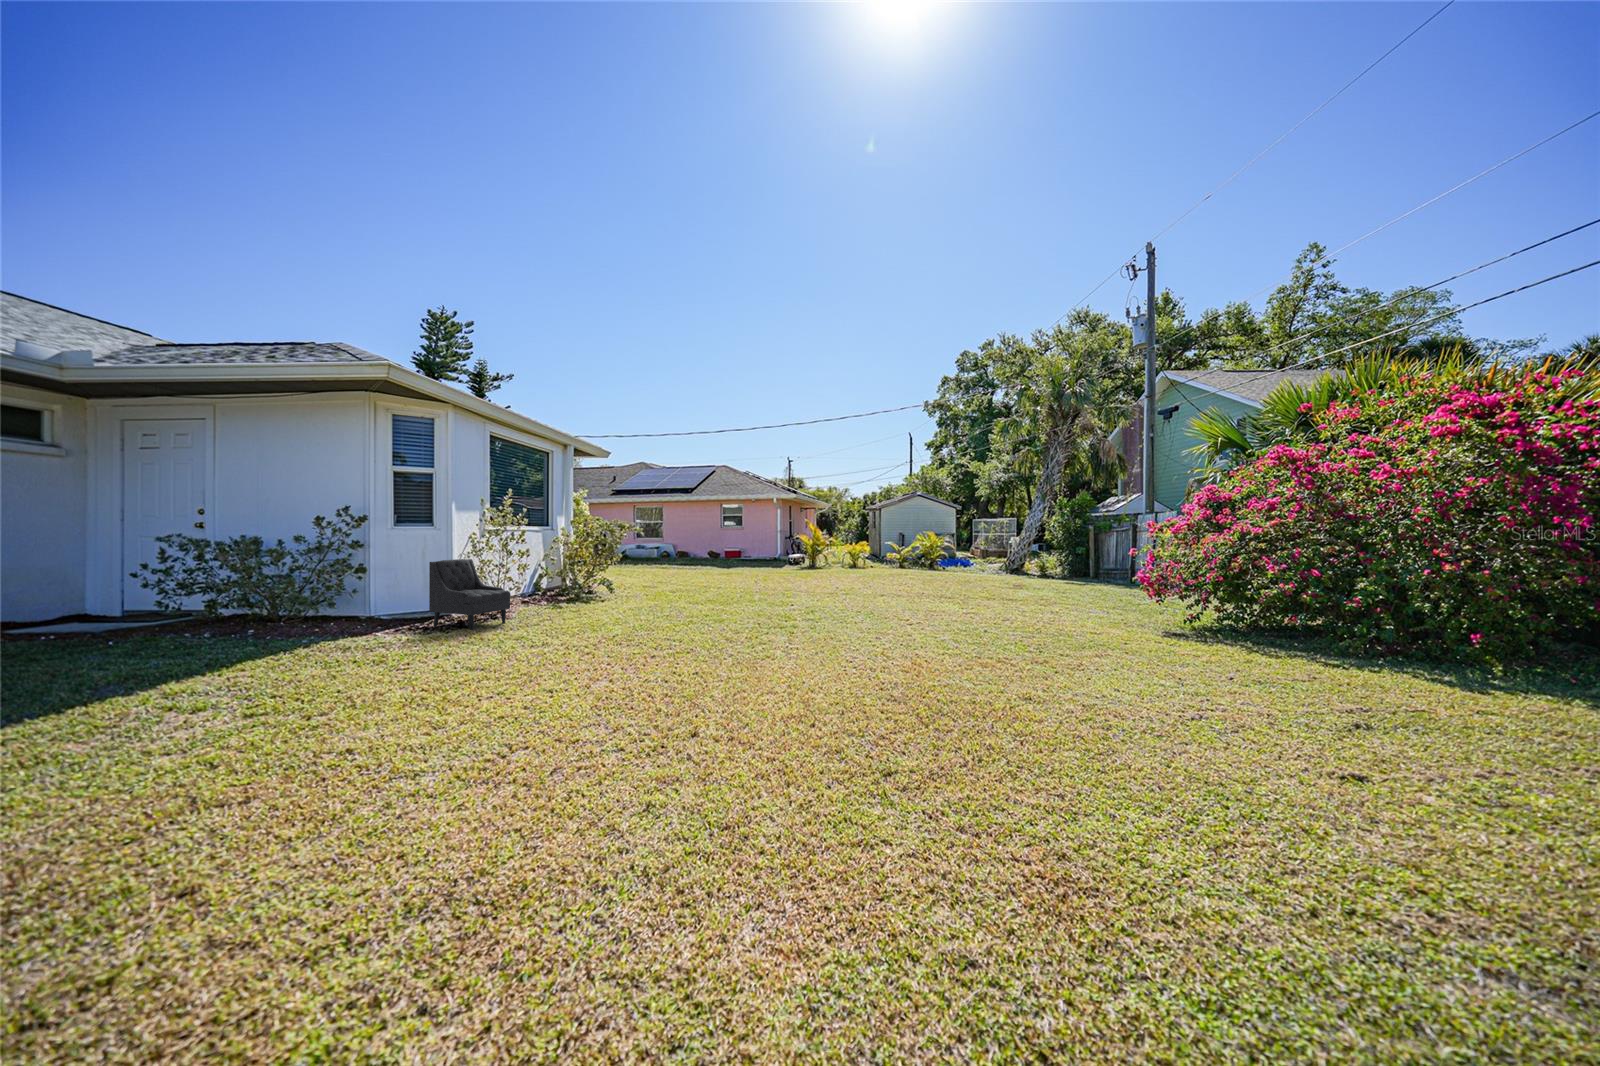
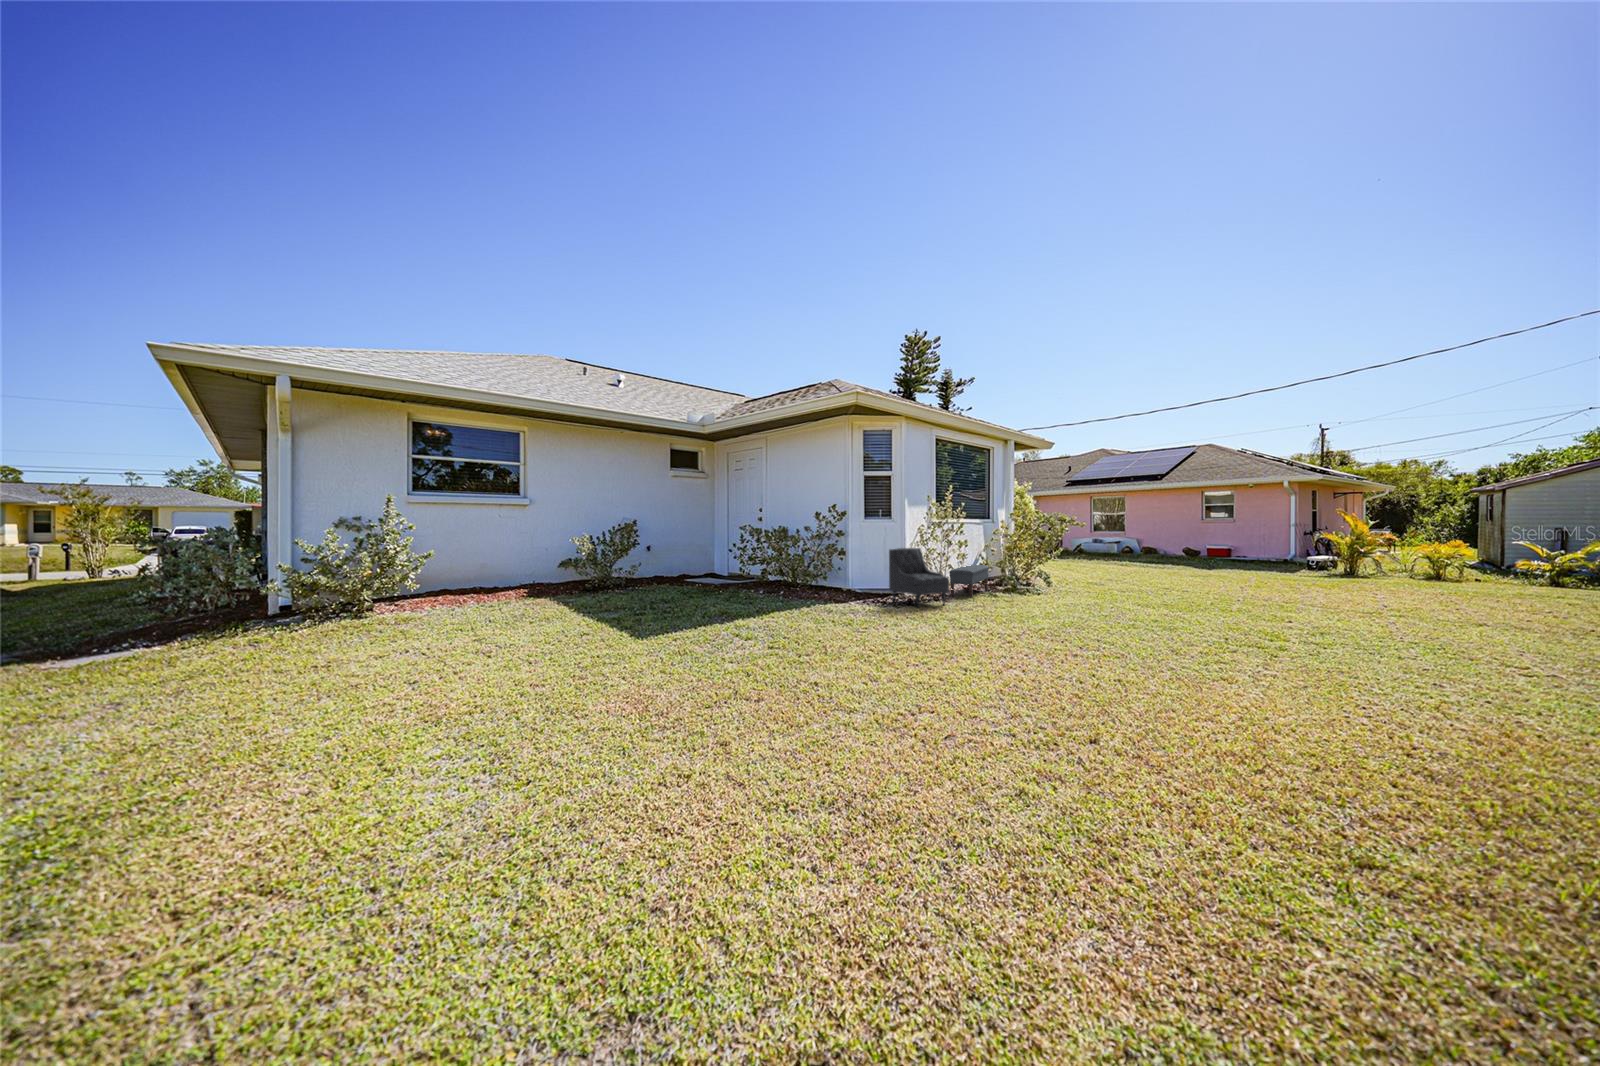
bench: none [507,576,550,612] -> present [949,565,989,597]

